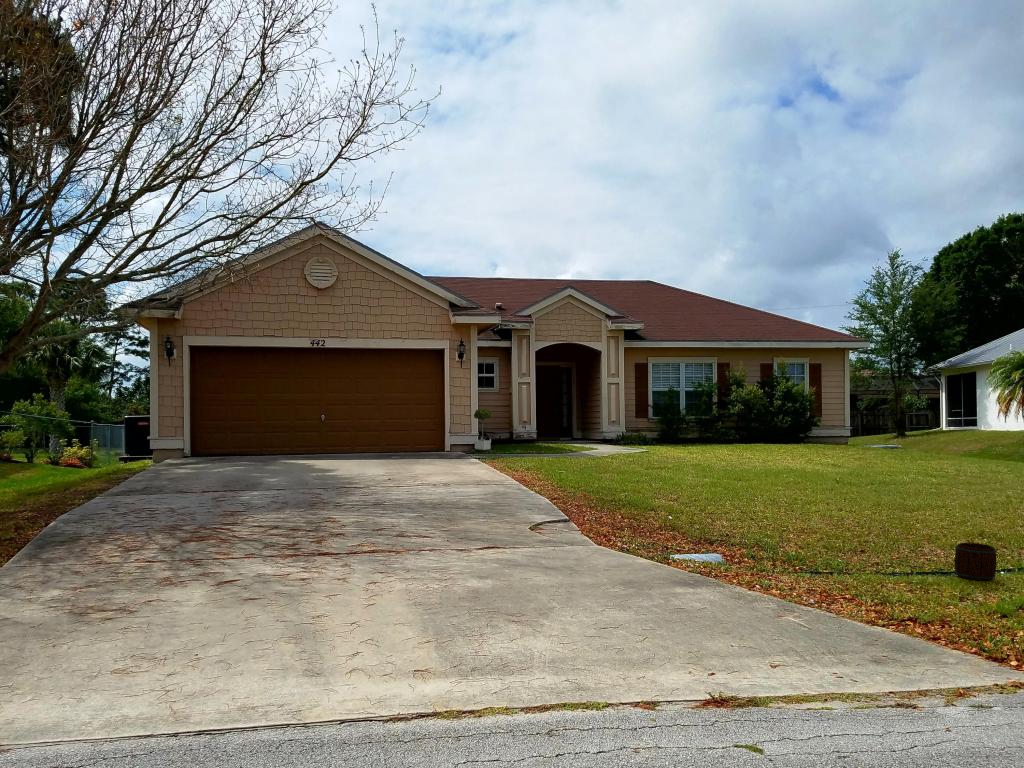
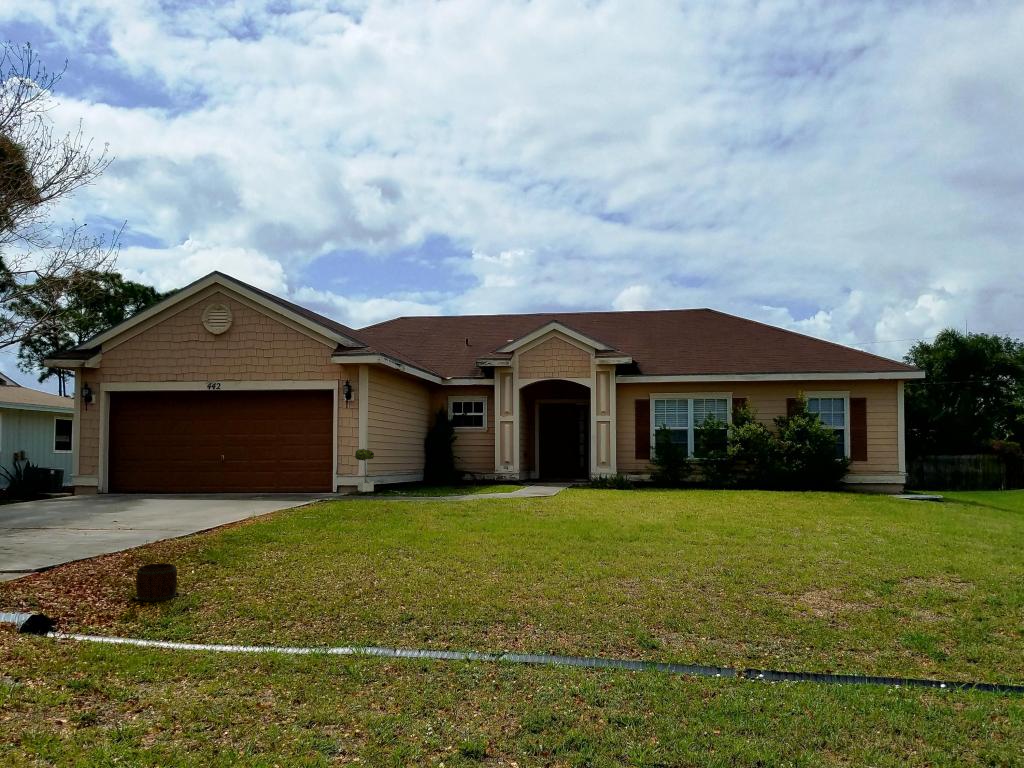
bucket: present [954,543,997,581] -> present [136,563,177,602]

